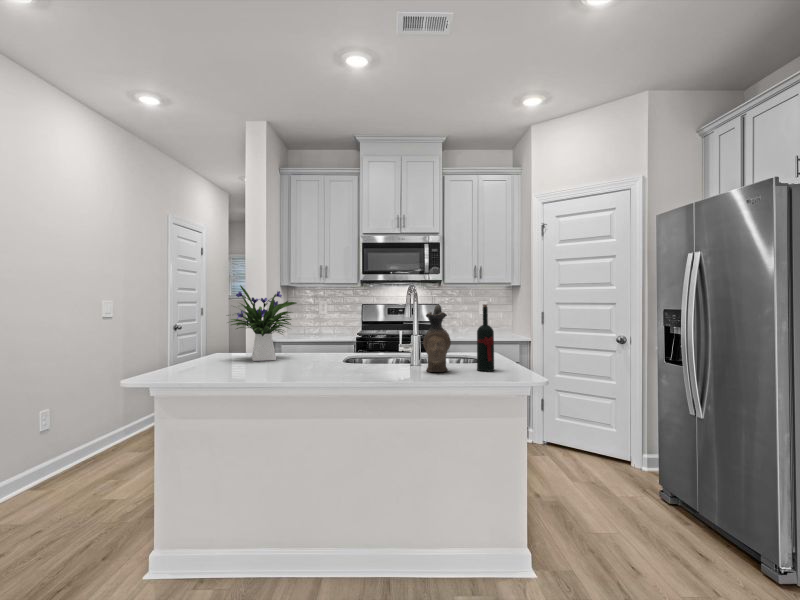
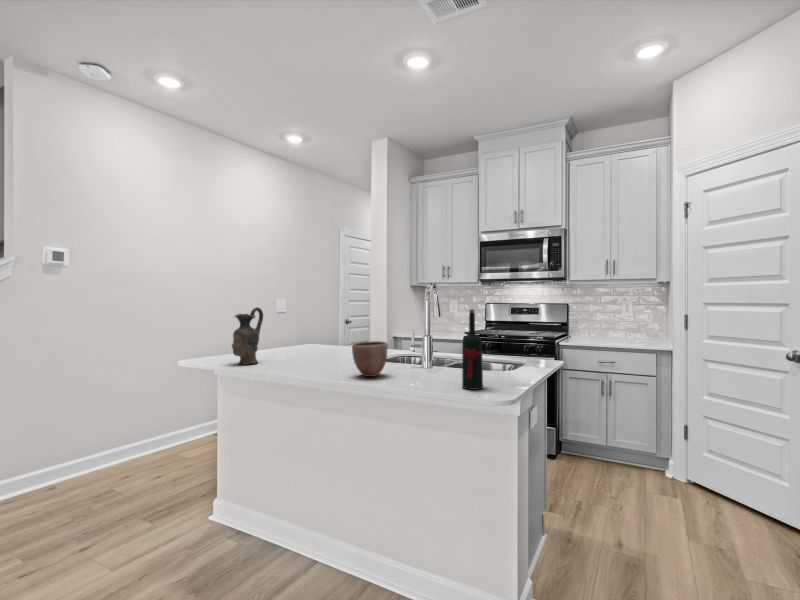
flower arrangement: present [228,285,296,361] -> none [283,289,349,357]
ceramic pitcher: present [423,305,451,372] -> present [232,307,263,364]
decorative bowl: none [363,337,398,371] -> present [352,341,388,377]

